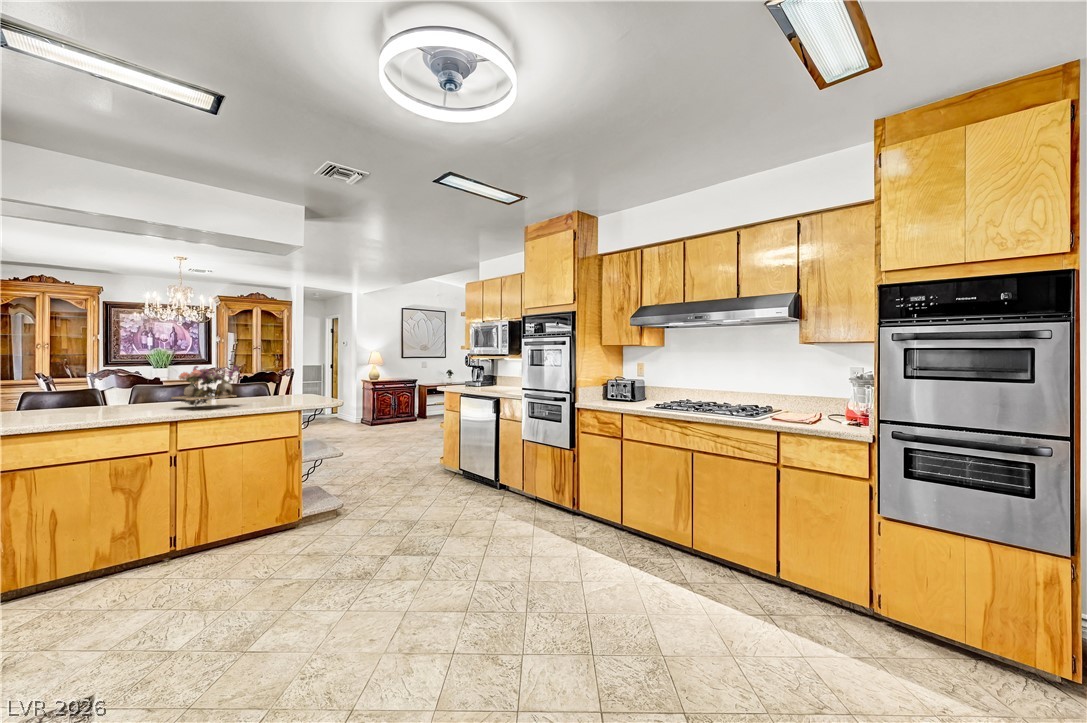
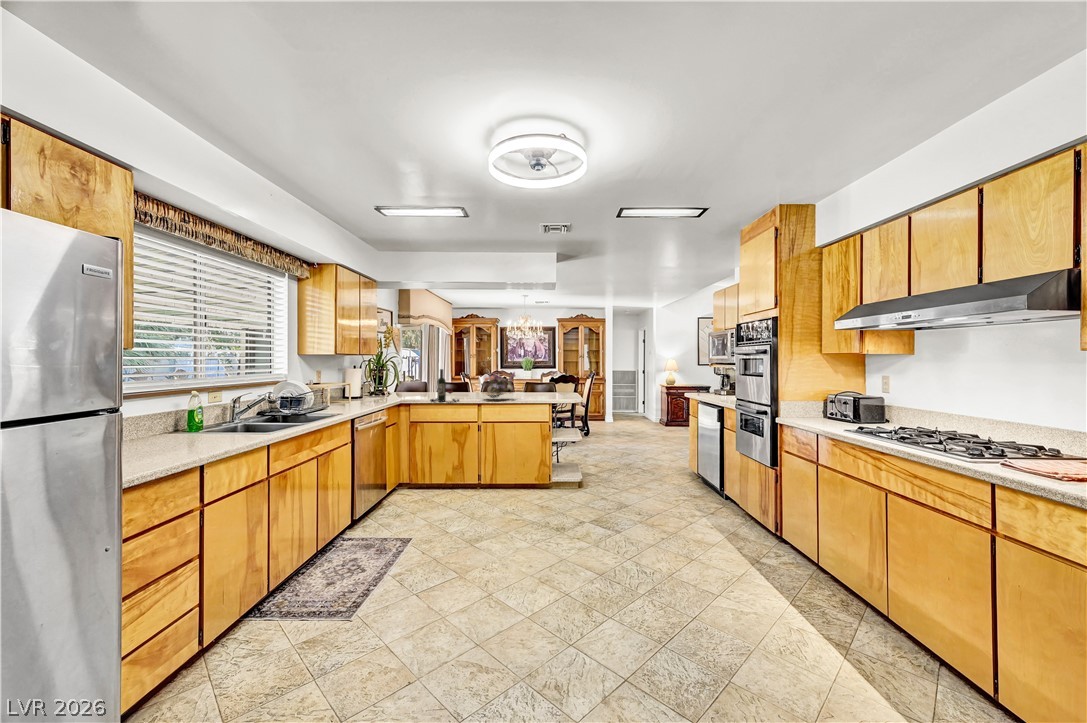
wine bottle: none [53,358,127,418] -> present [430,369,459,402]

